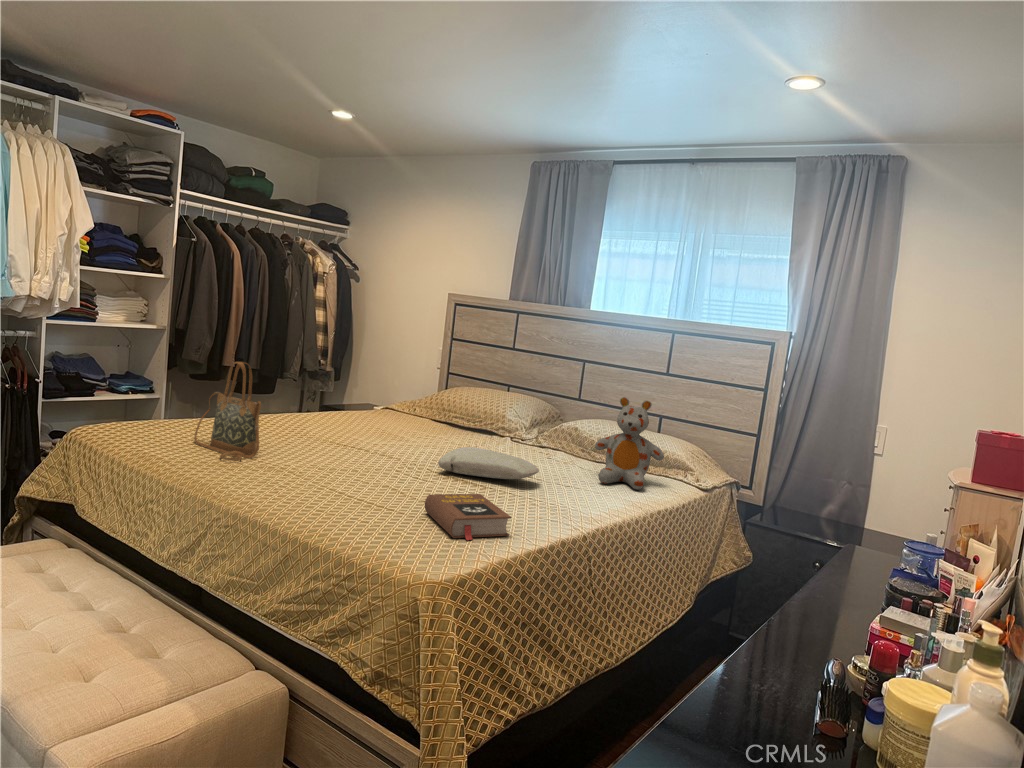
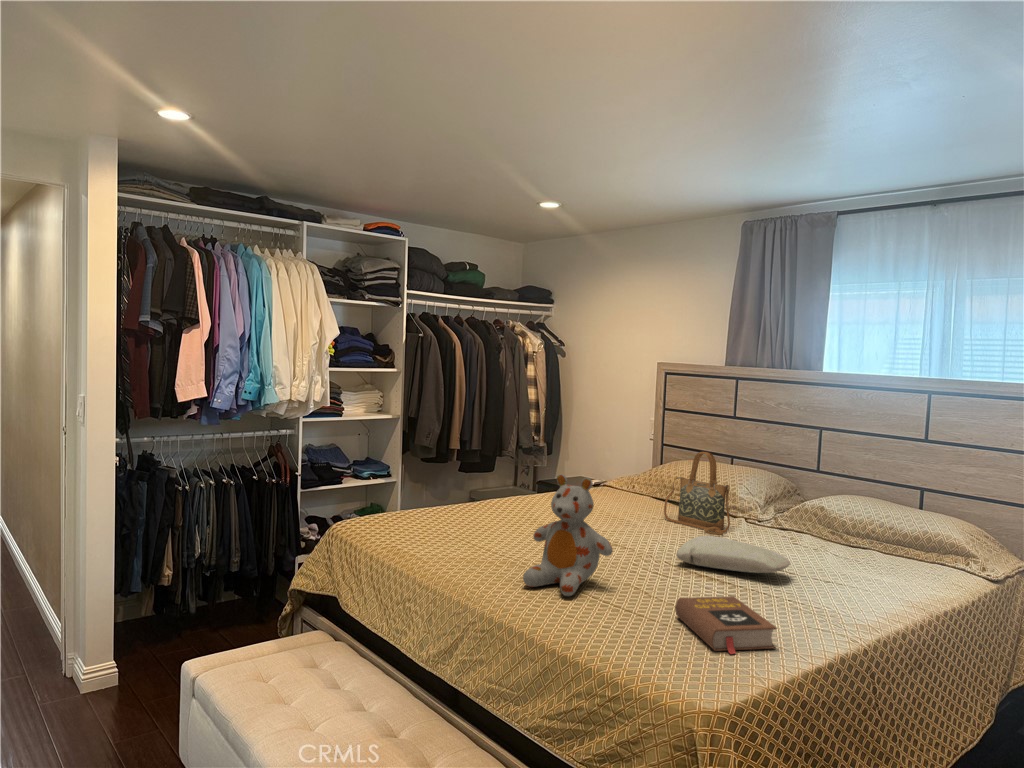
handbag: present [194,362,261,461] -> present [664,452,730,535]
stuffed bear: present [595,397,664,490] -> present [523,474,613,596]

